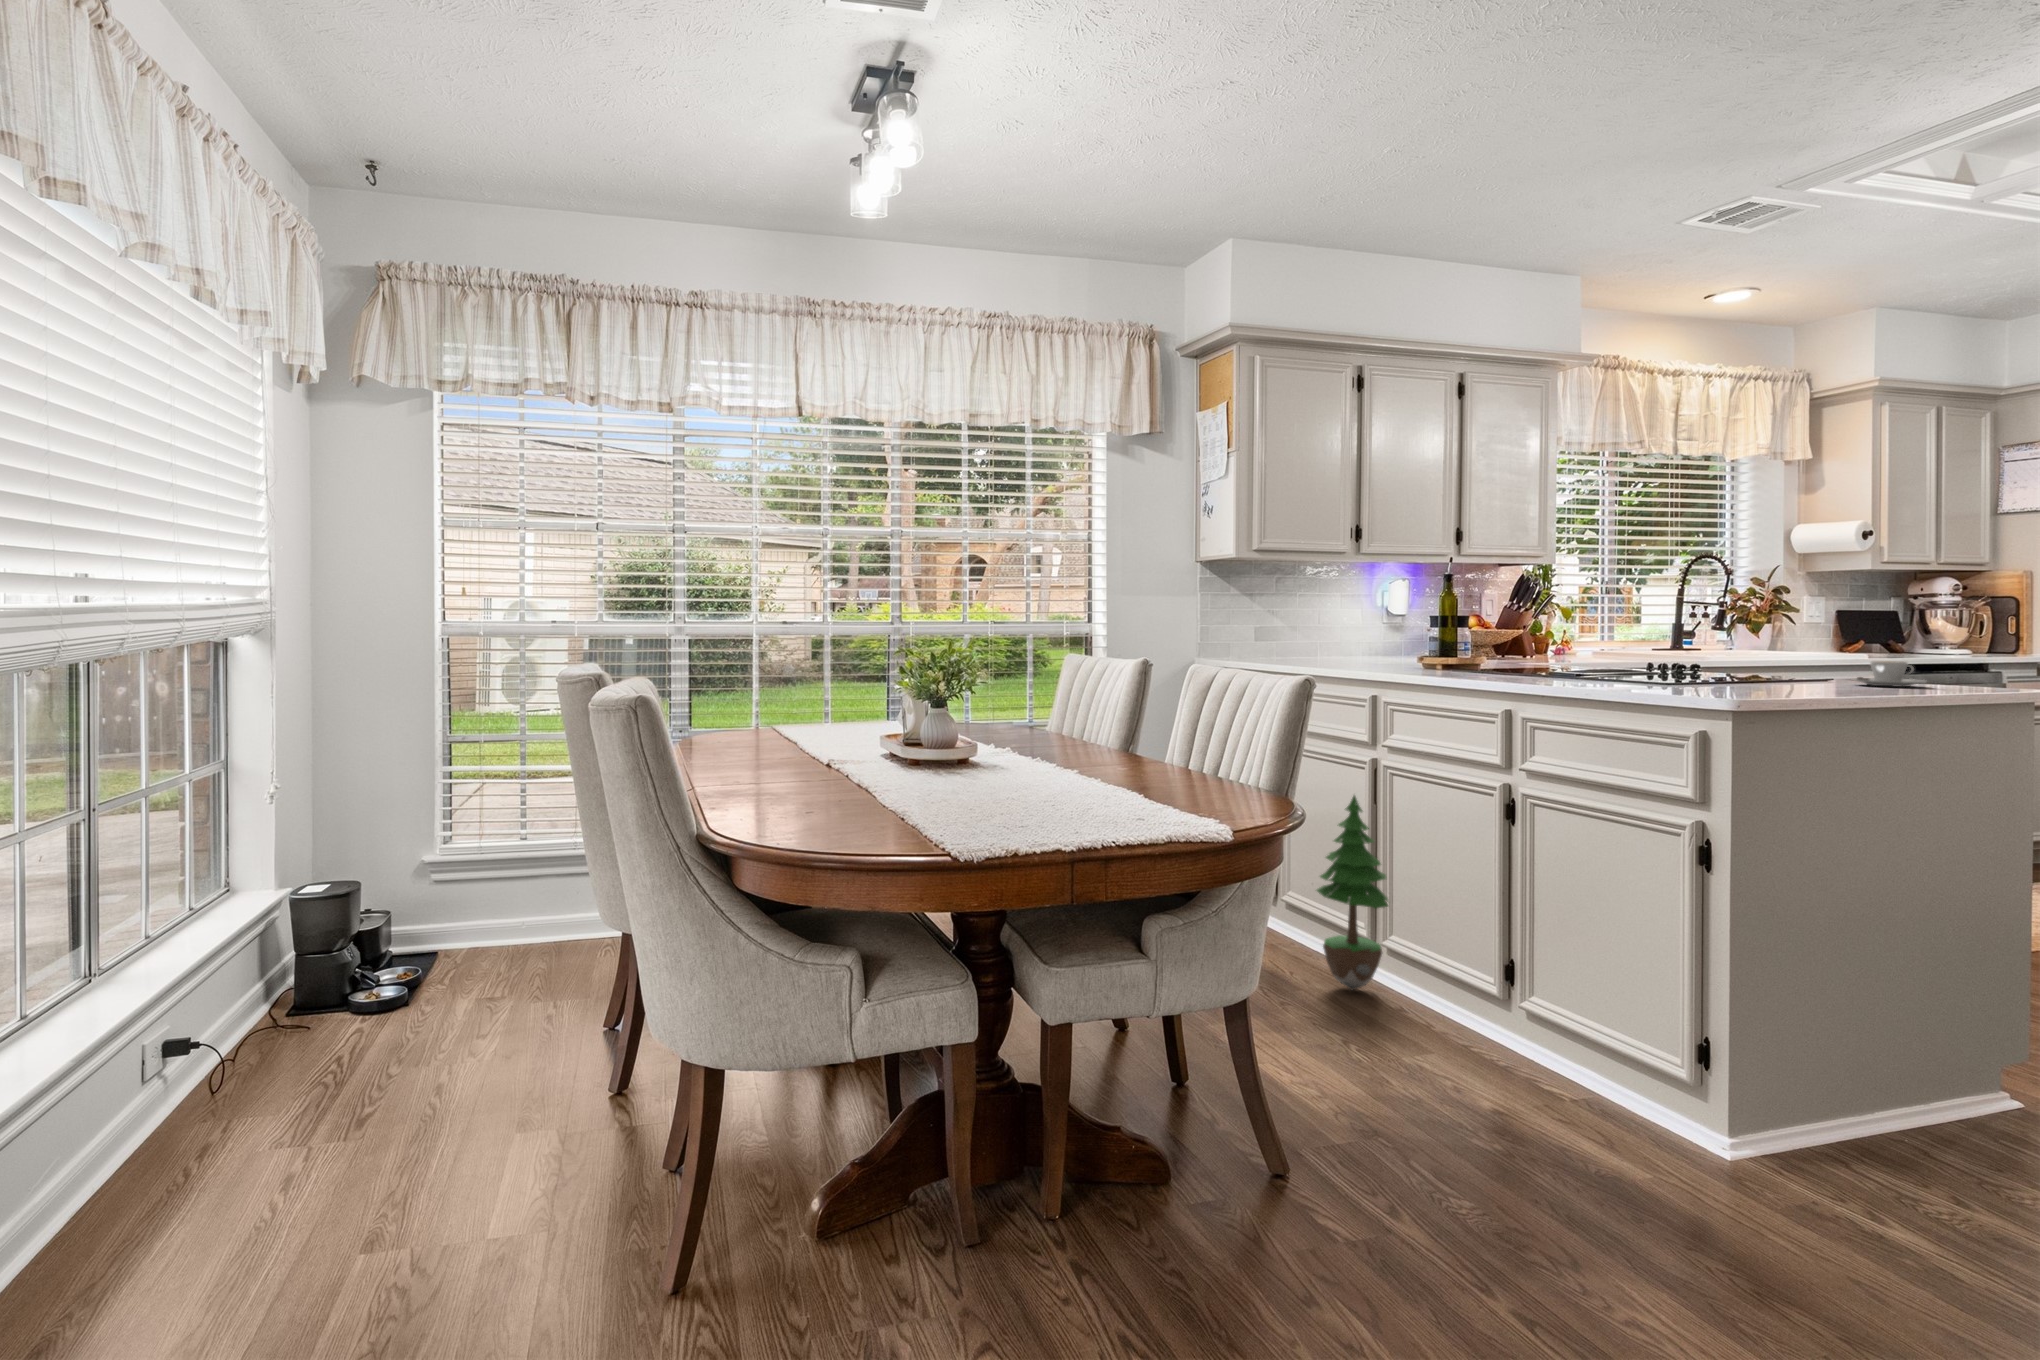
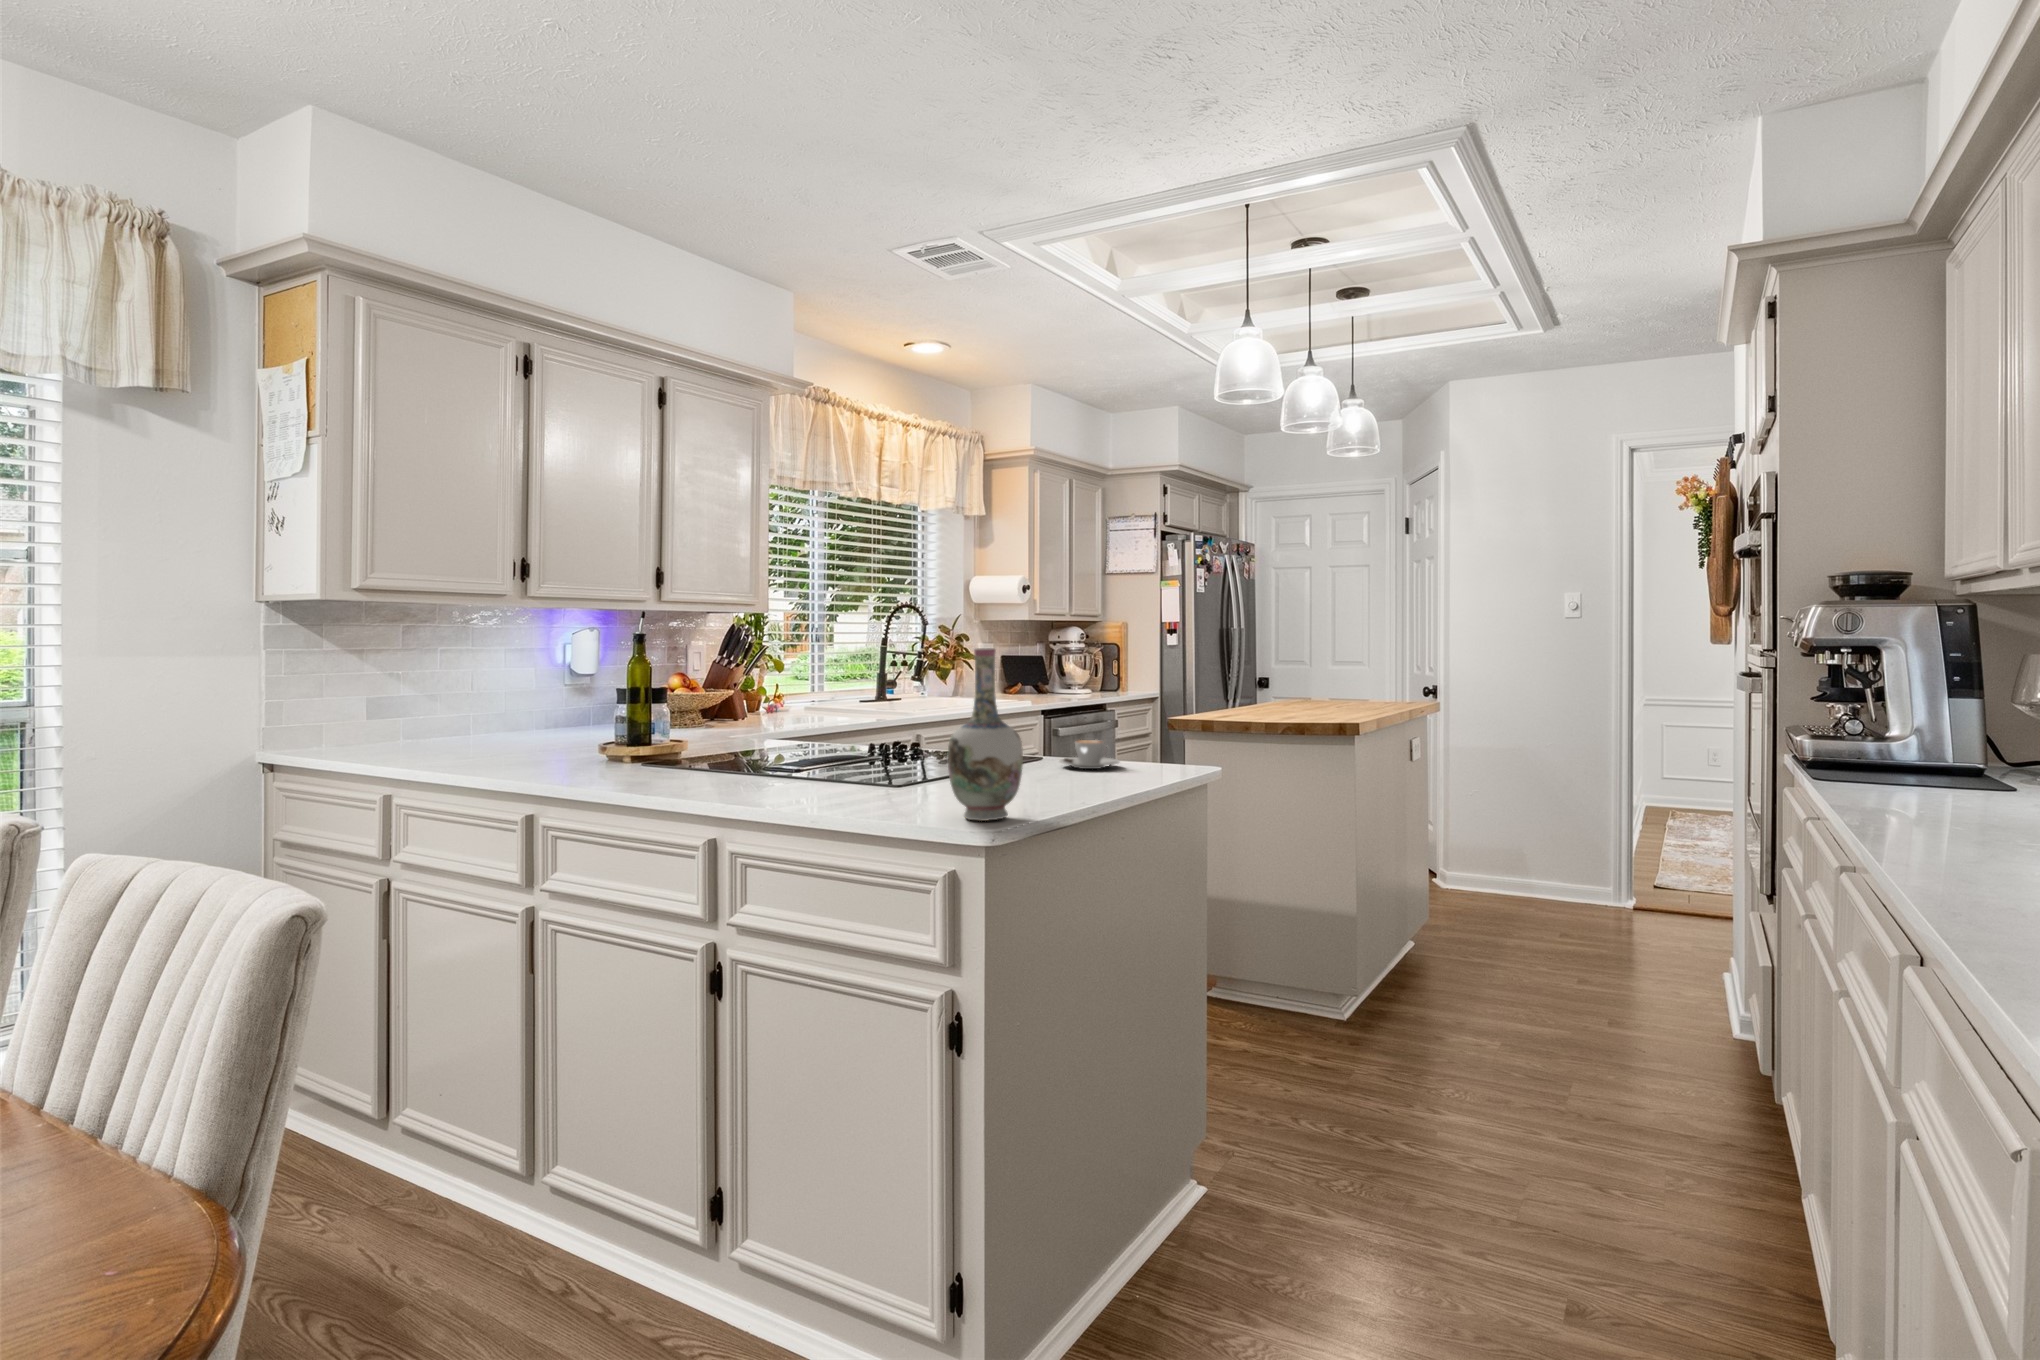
vase: none [1705,559,1778,696] -> present [948,648,1023,821]
potted tree: present [1317,796,1388,990] -> none [429,975,551,1277]

